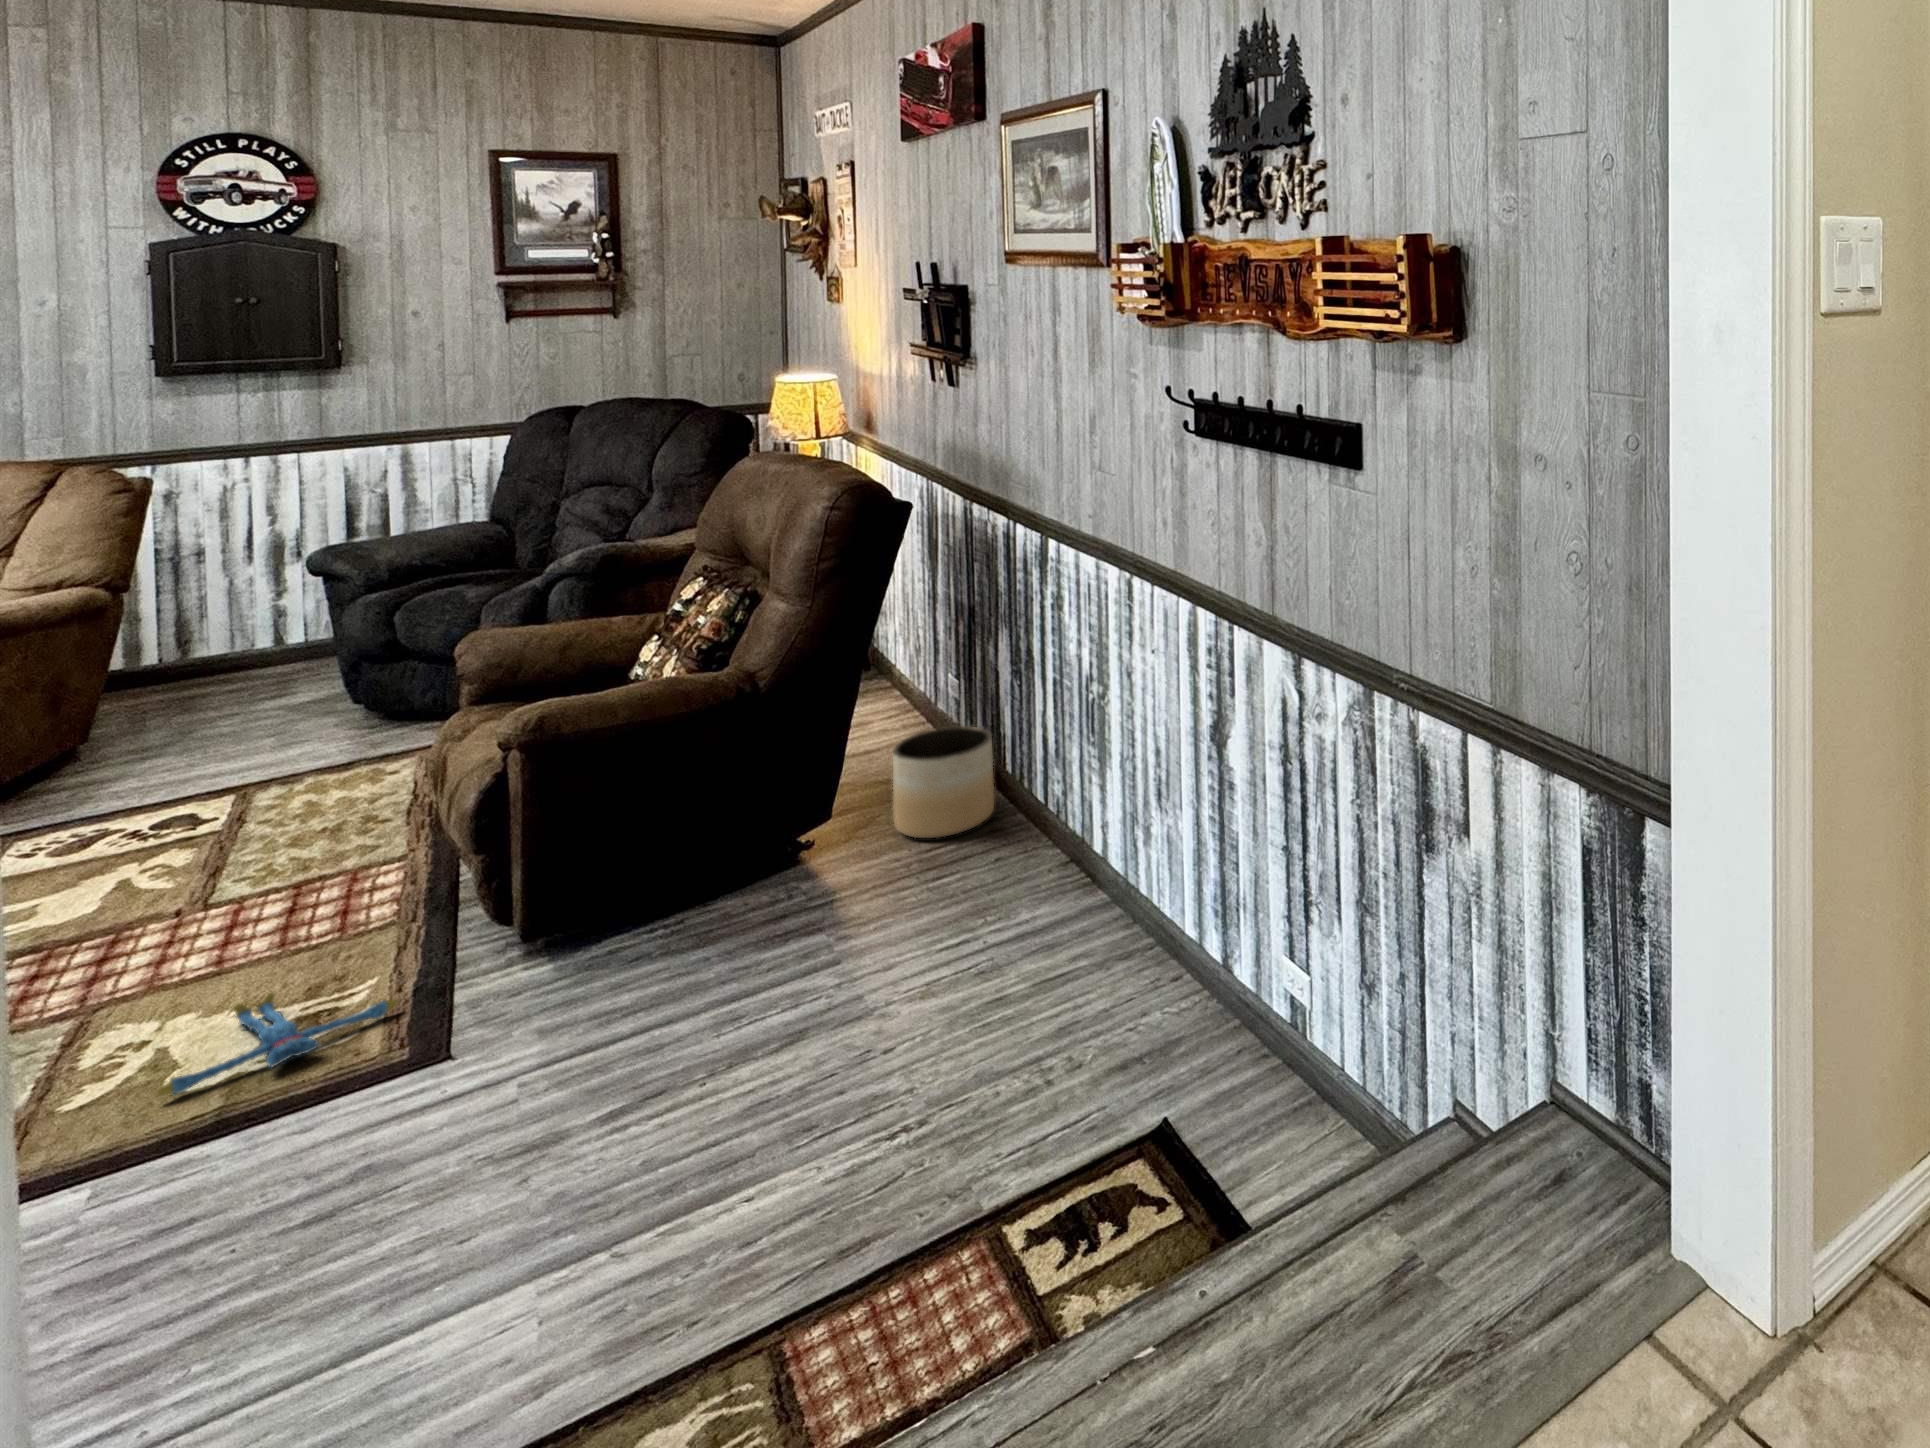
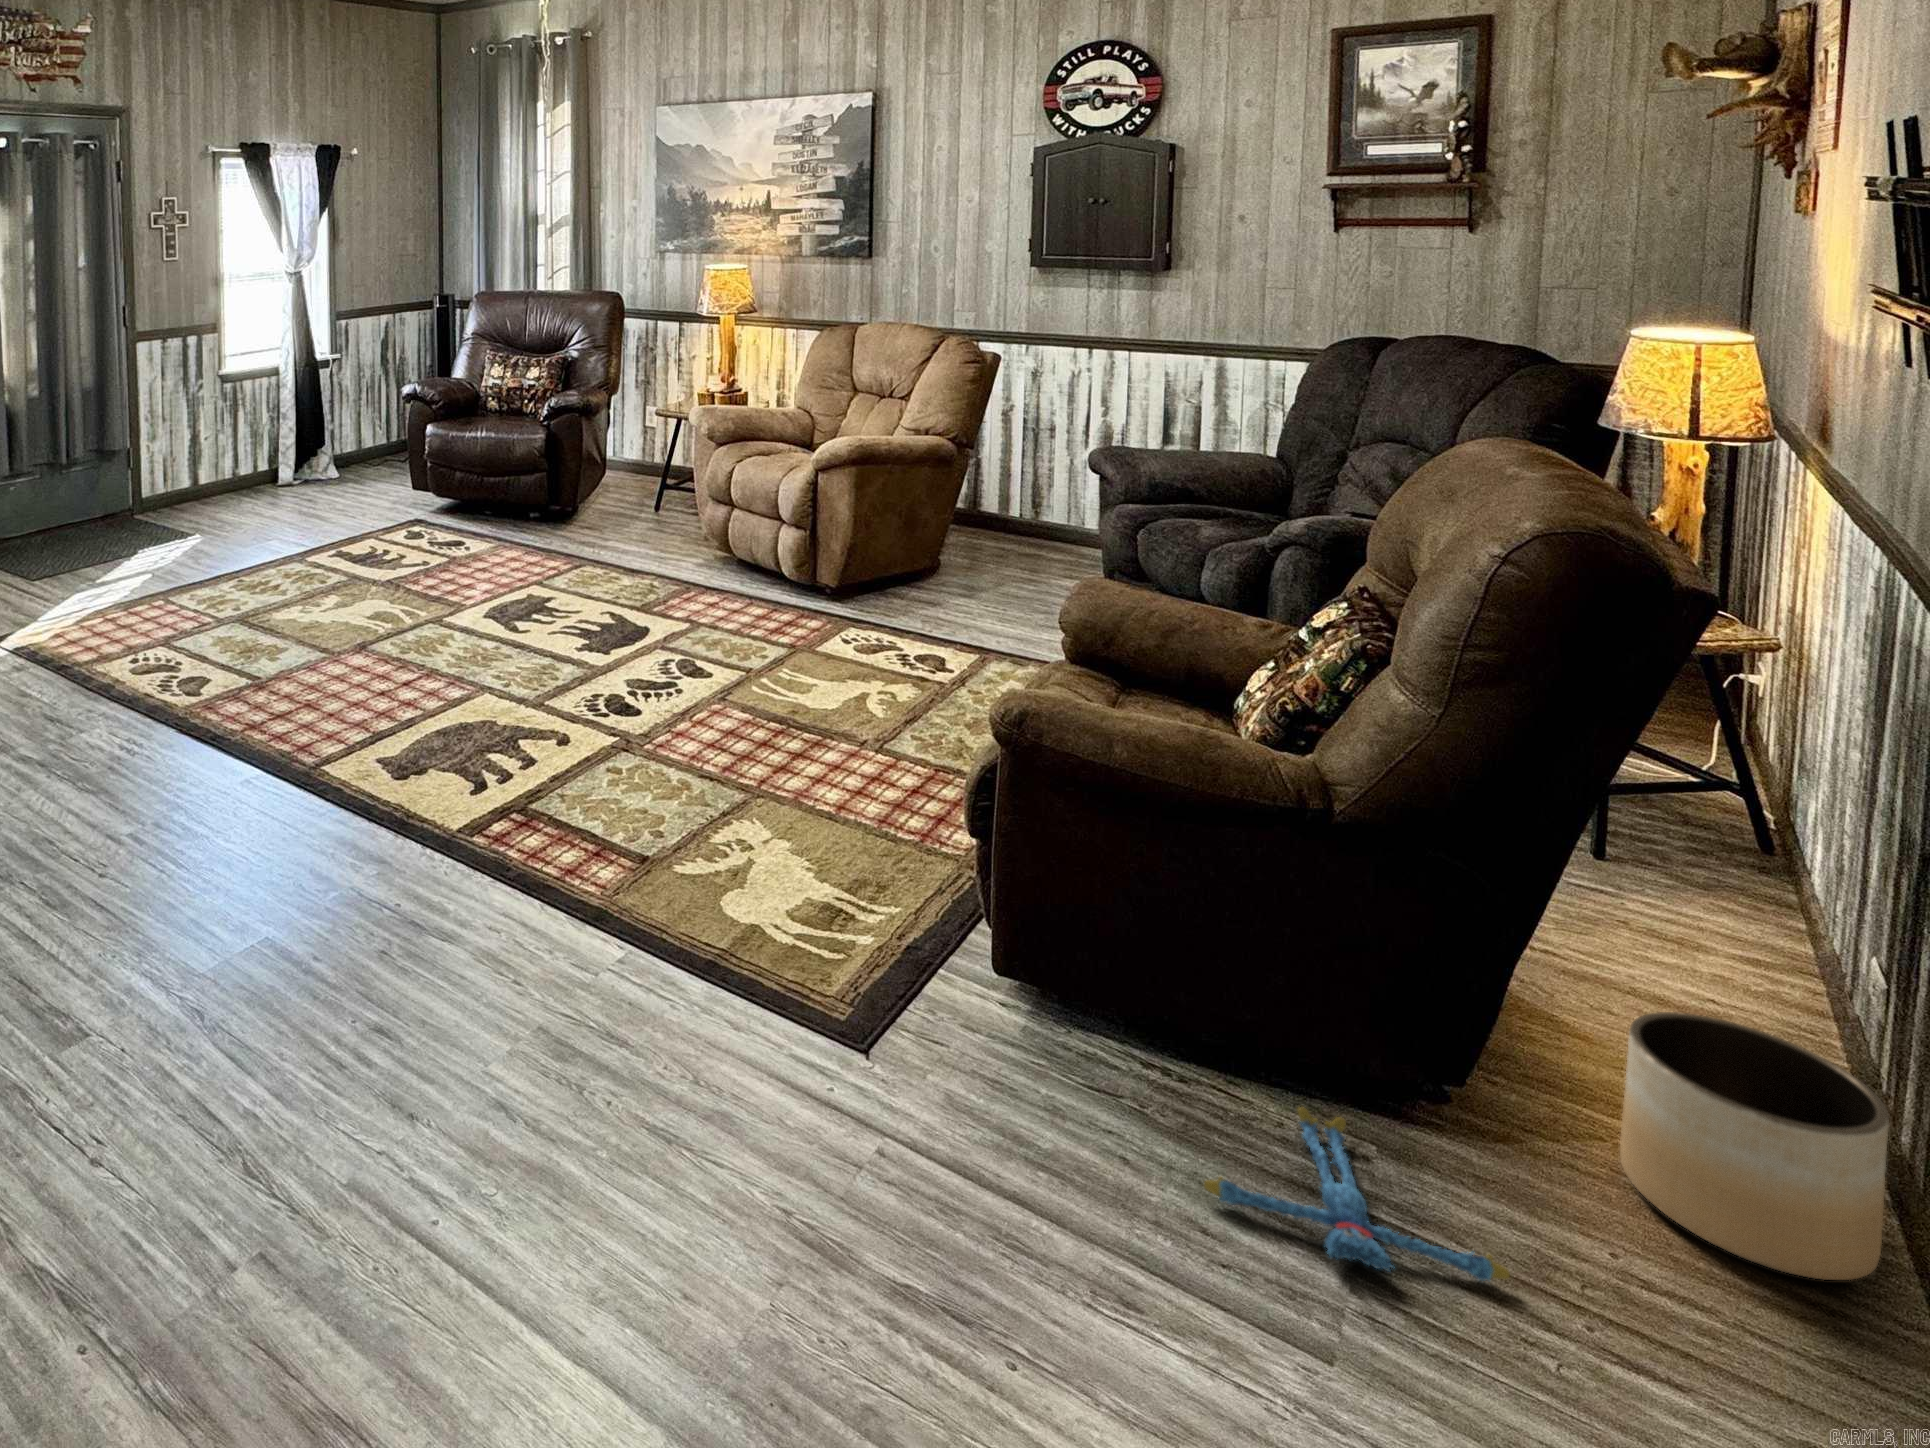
plush toy: present [157,993,398,1095] -> present [1204,1108,1510,1281]

